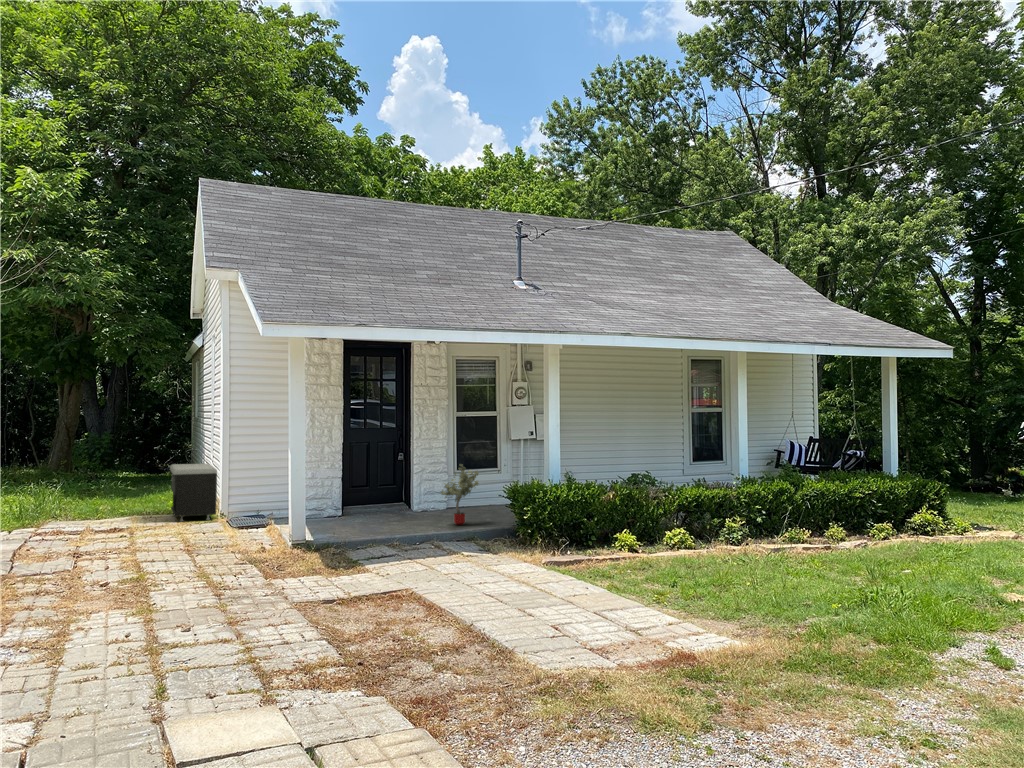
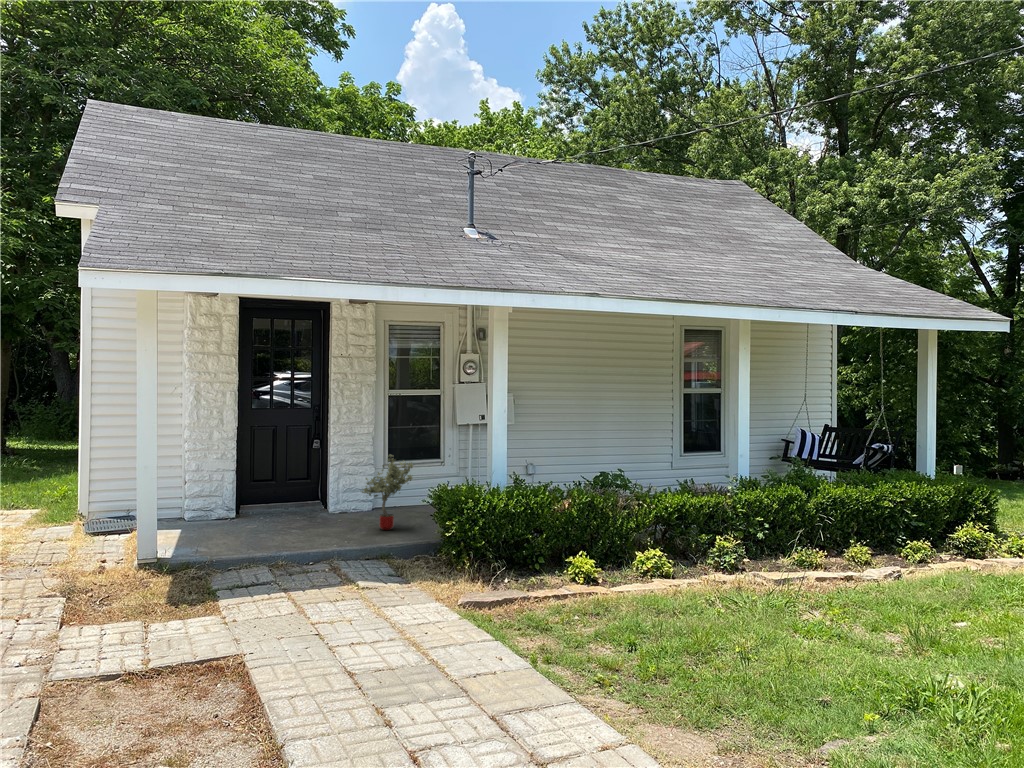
storage bench: present [170,464,217,521] -> none [34,445,98,518]

